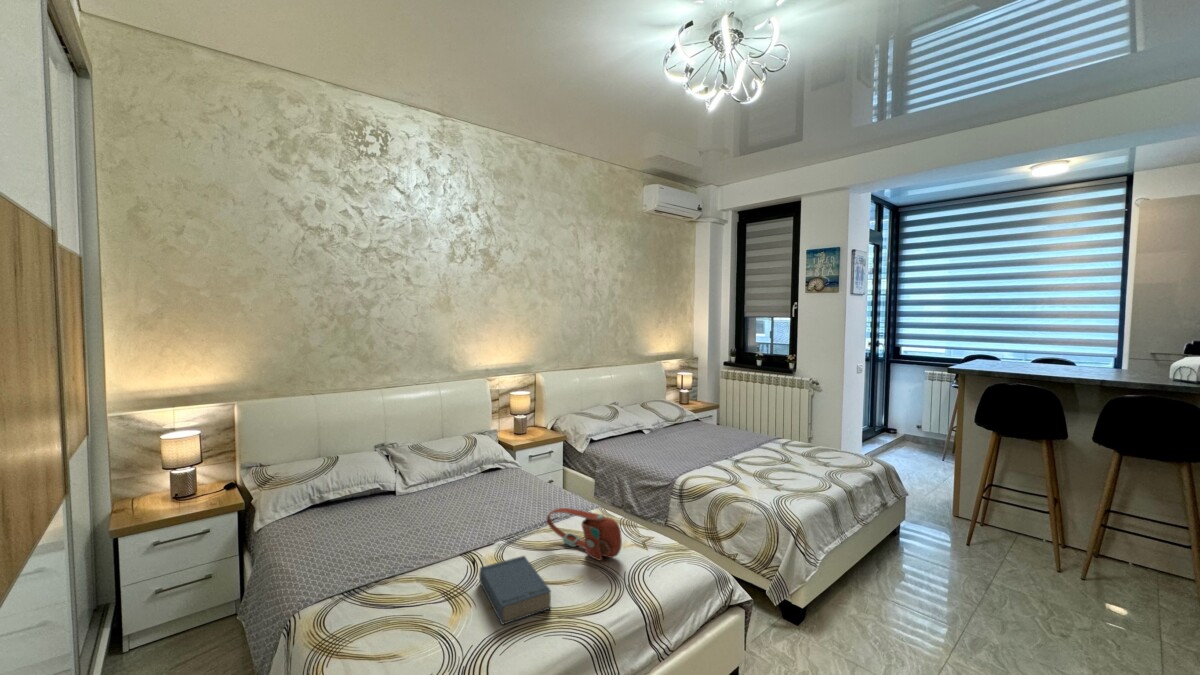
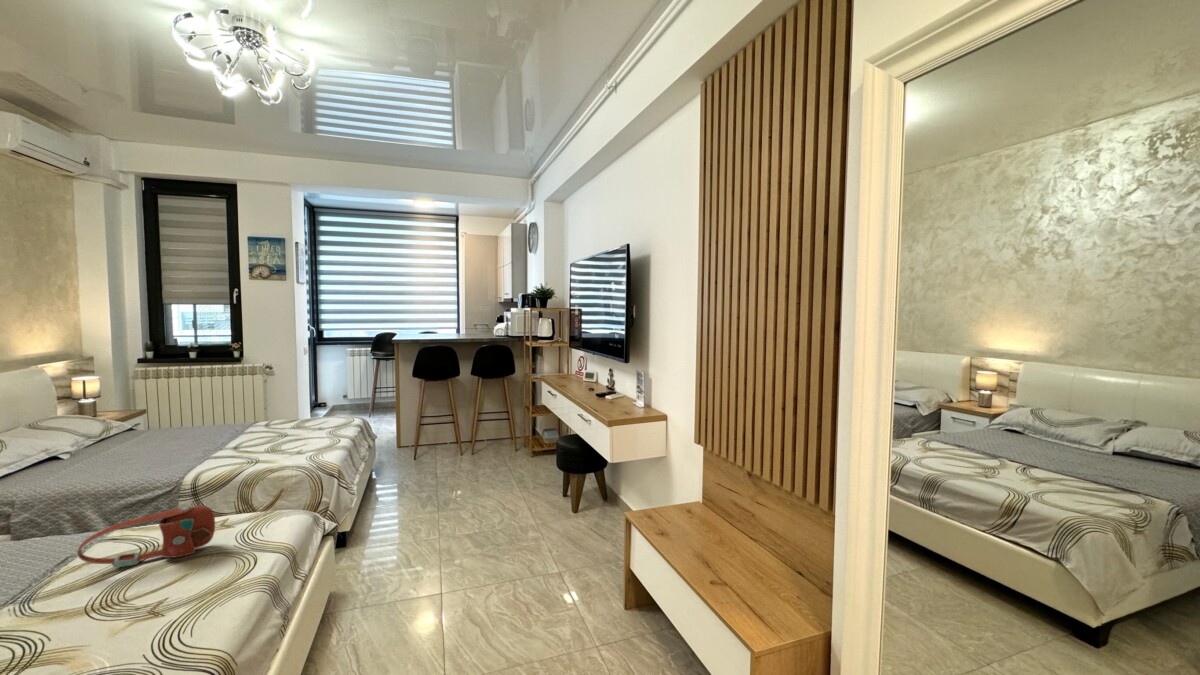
book: present [479,556,551,624] -> none [40,578,192,645]

